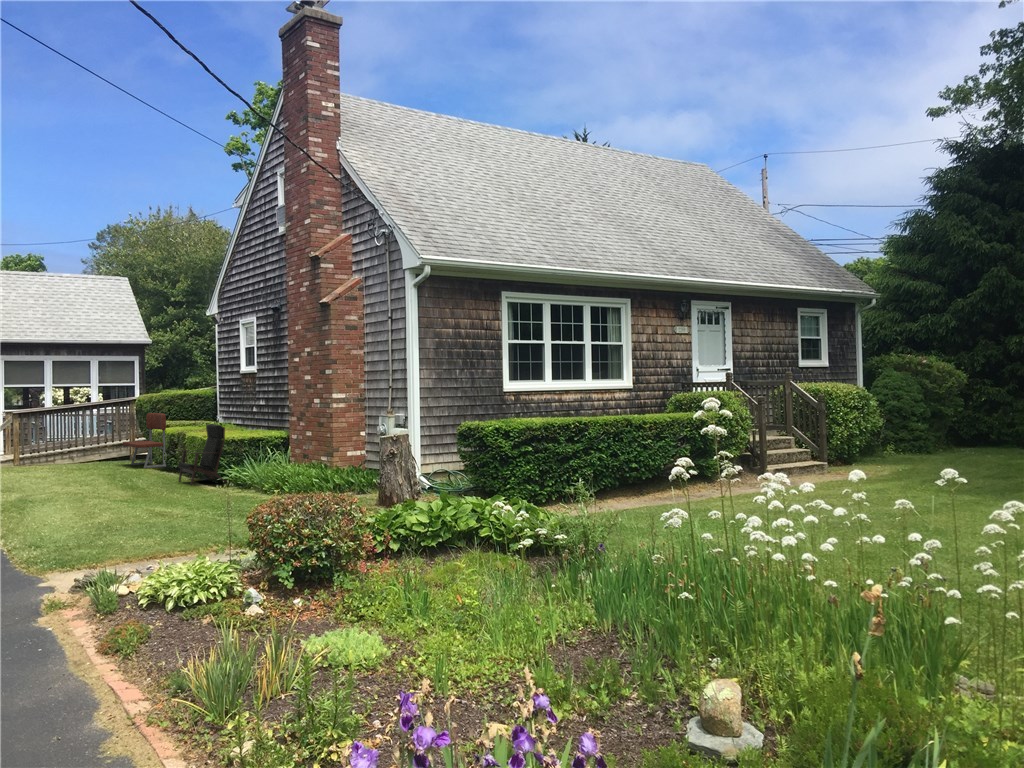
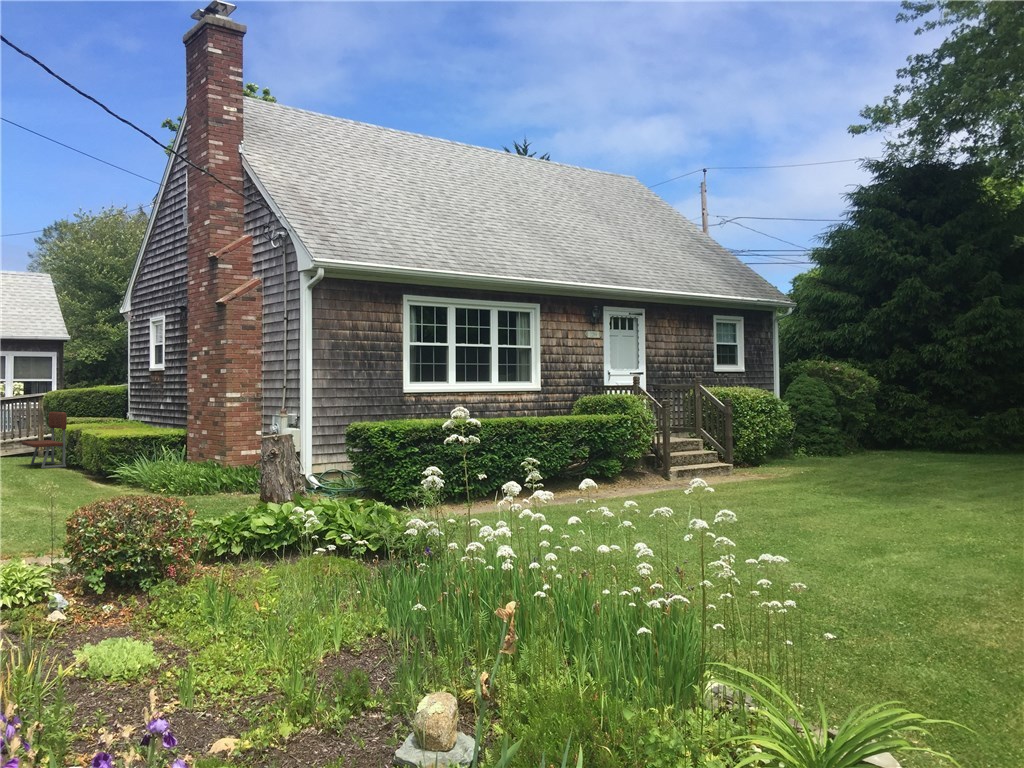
lounge chair: present [178,424,226,485] -> none [63,423,117,486]

